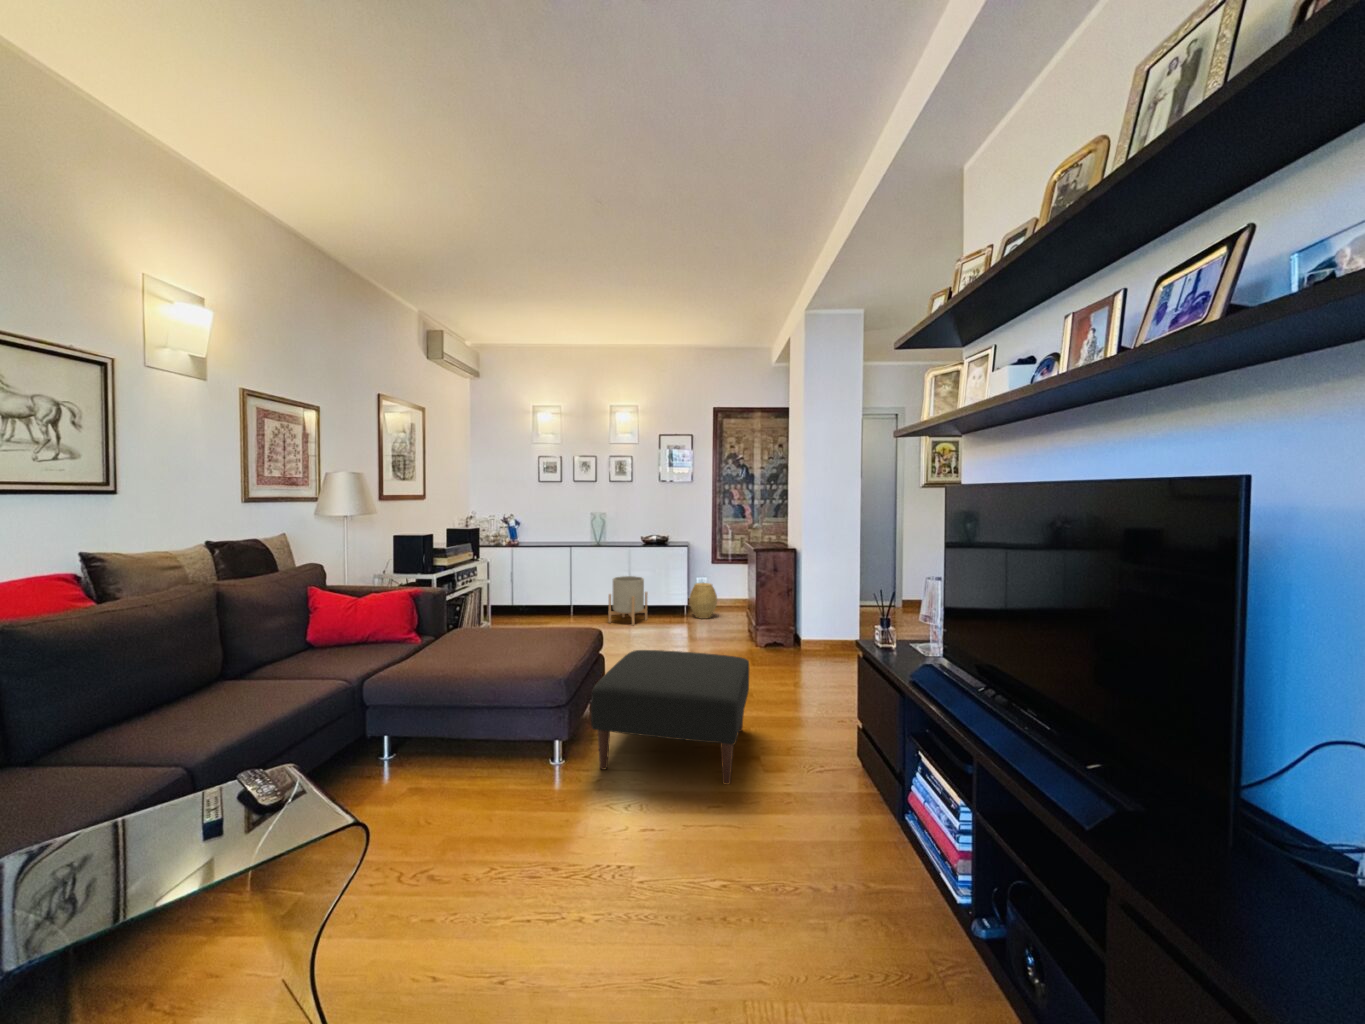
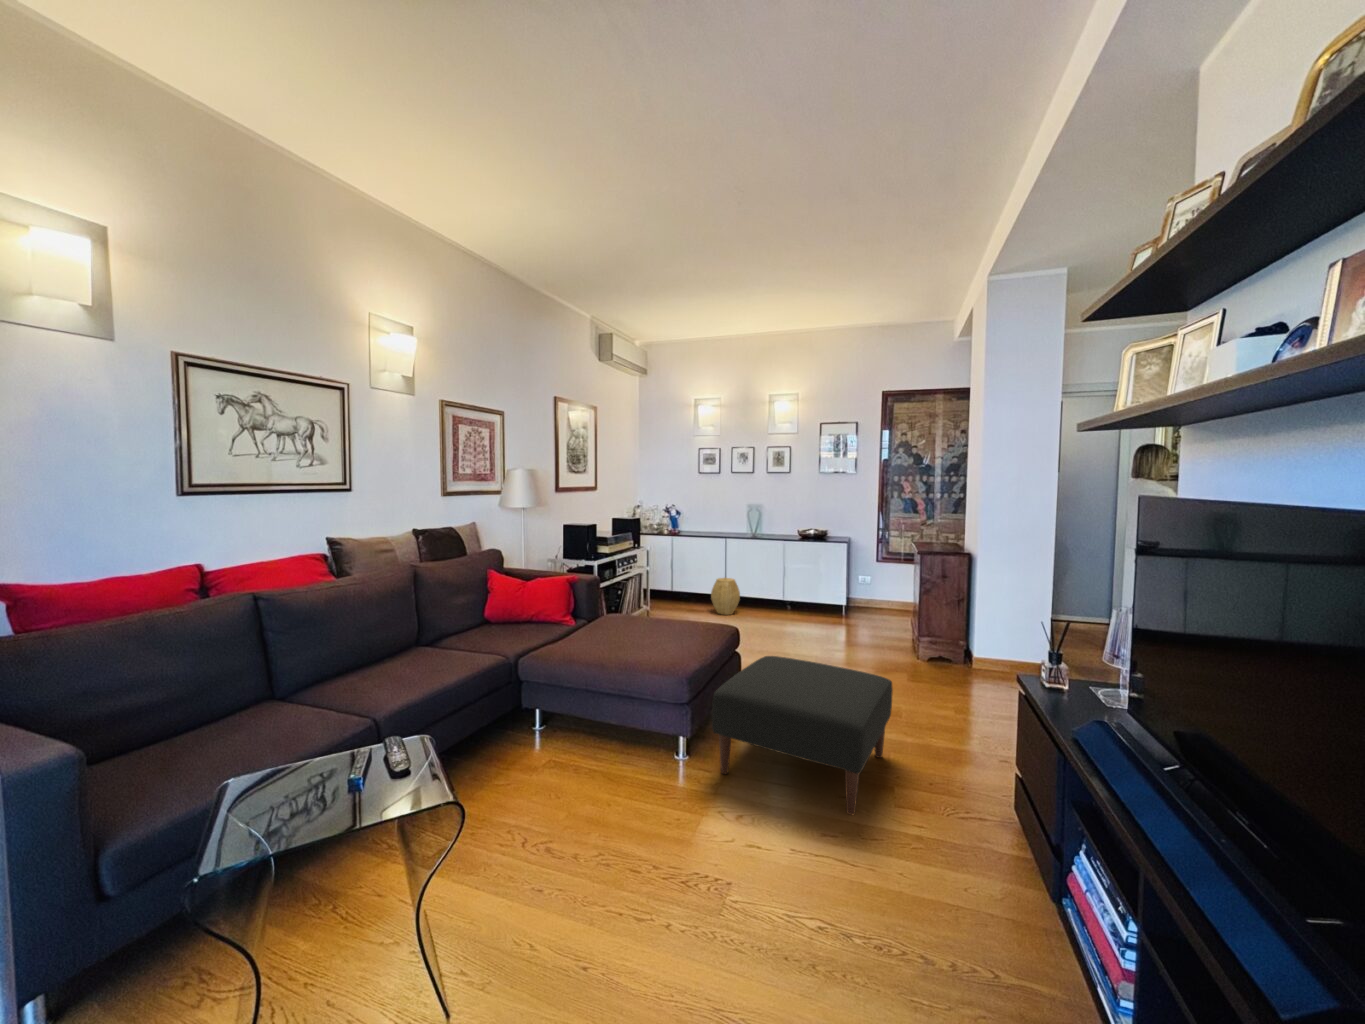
planter: present [608,576,647,626] -> none [762,572,804,625]
woven basket: present [689,583,717,619] -> present [711,578,740,615]

